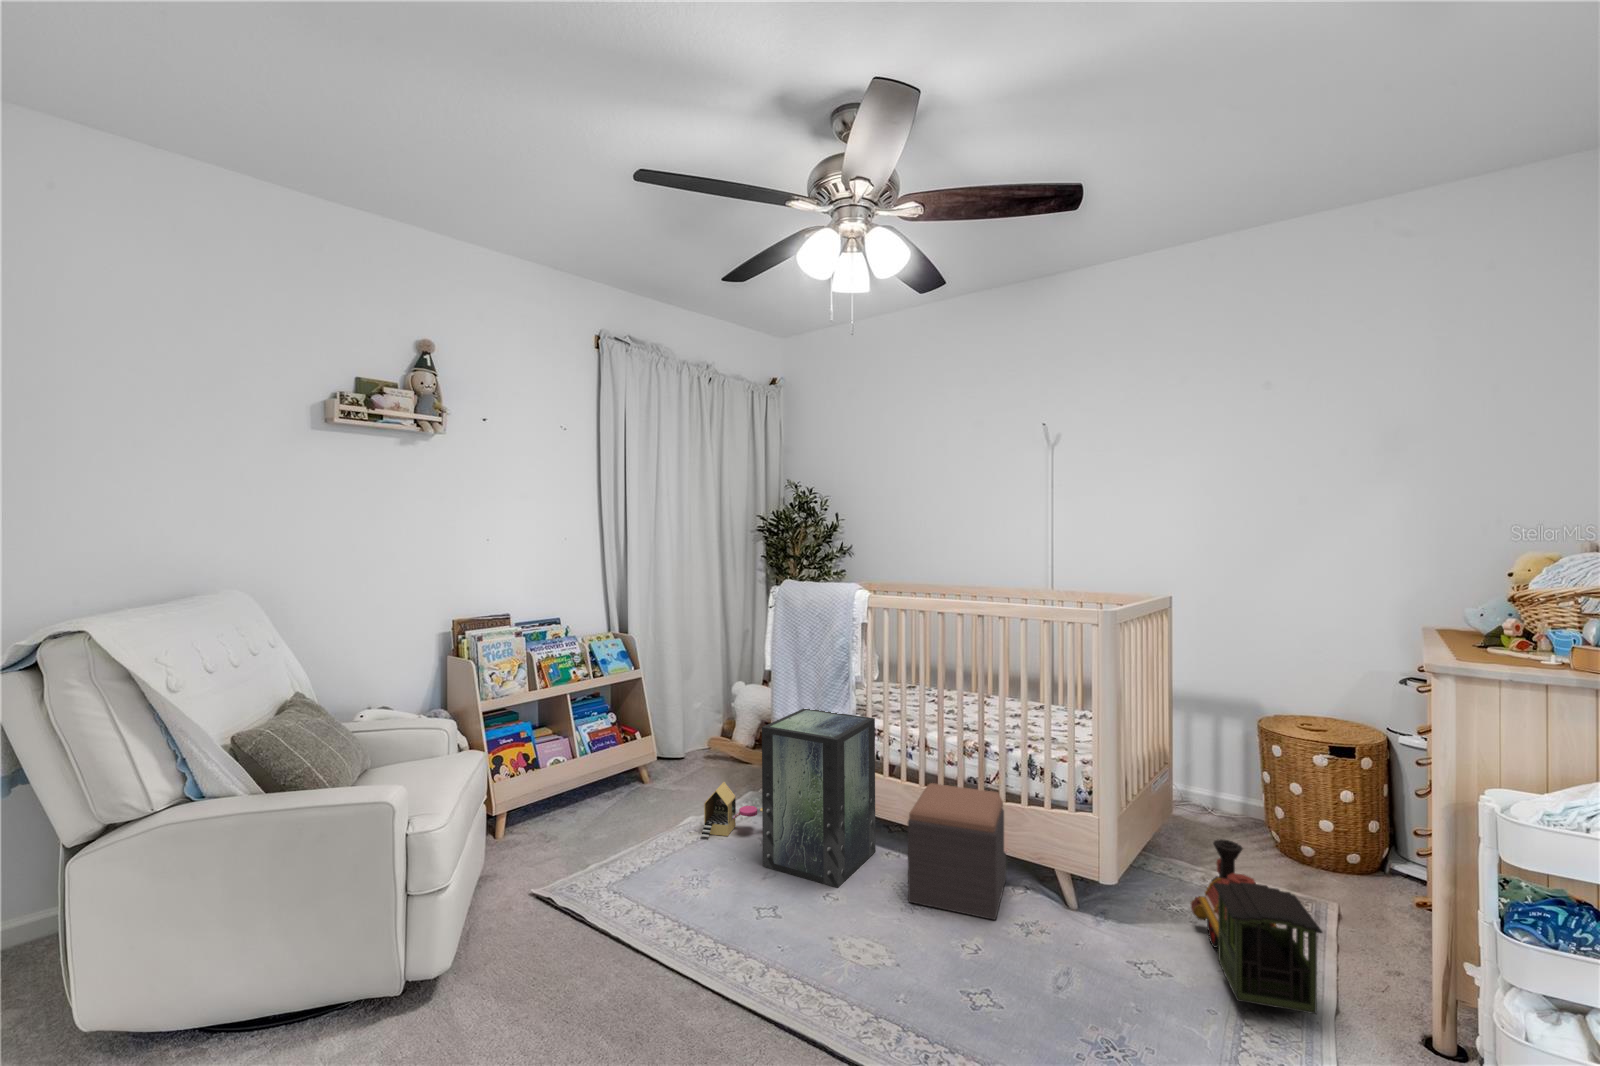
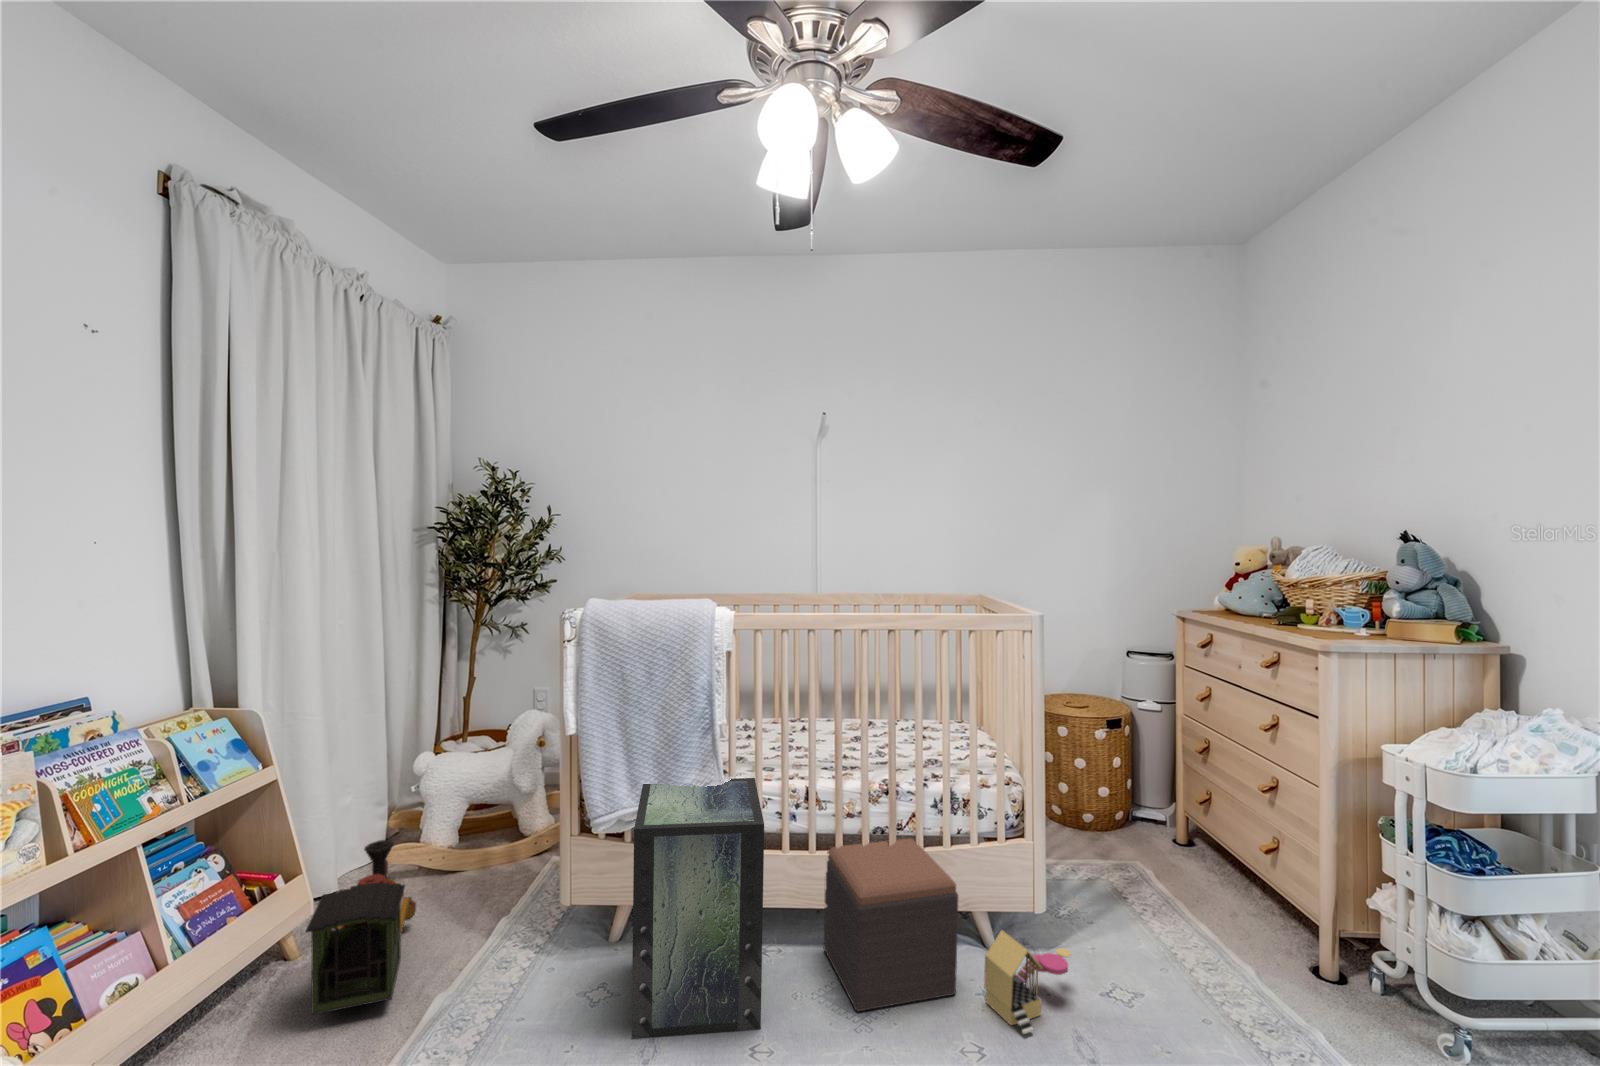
toy house: present [701,782,762,837] -> present [984,930,1071,1034]
toy train: present [1191,839,1322,1014] -> present [306,840,416,1015]

